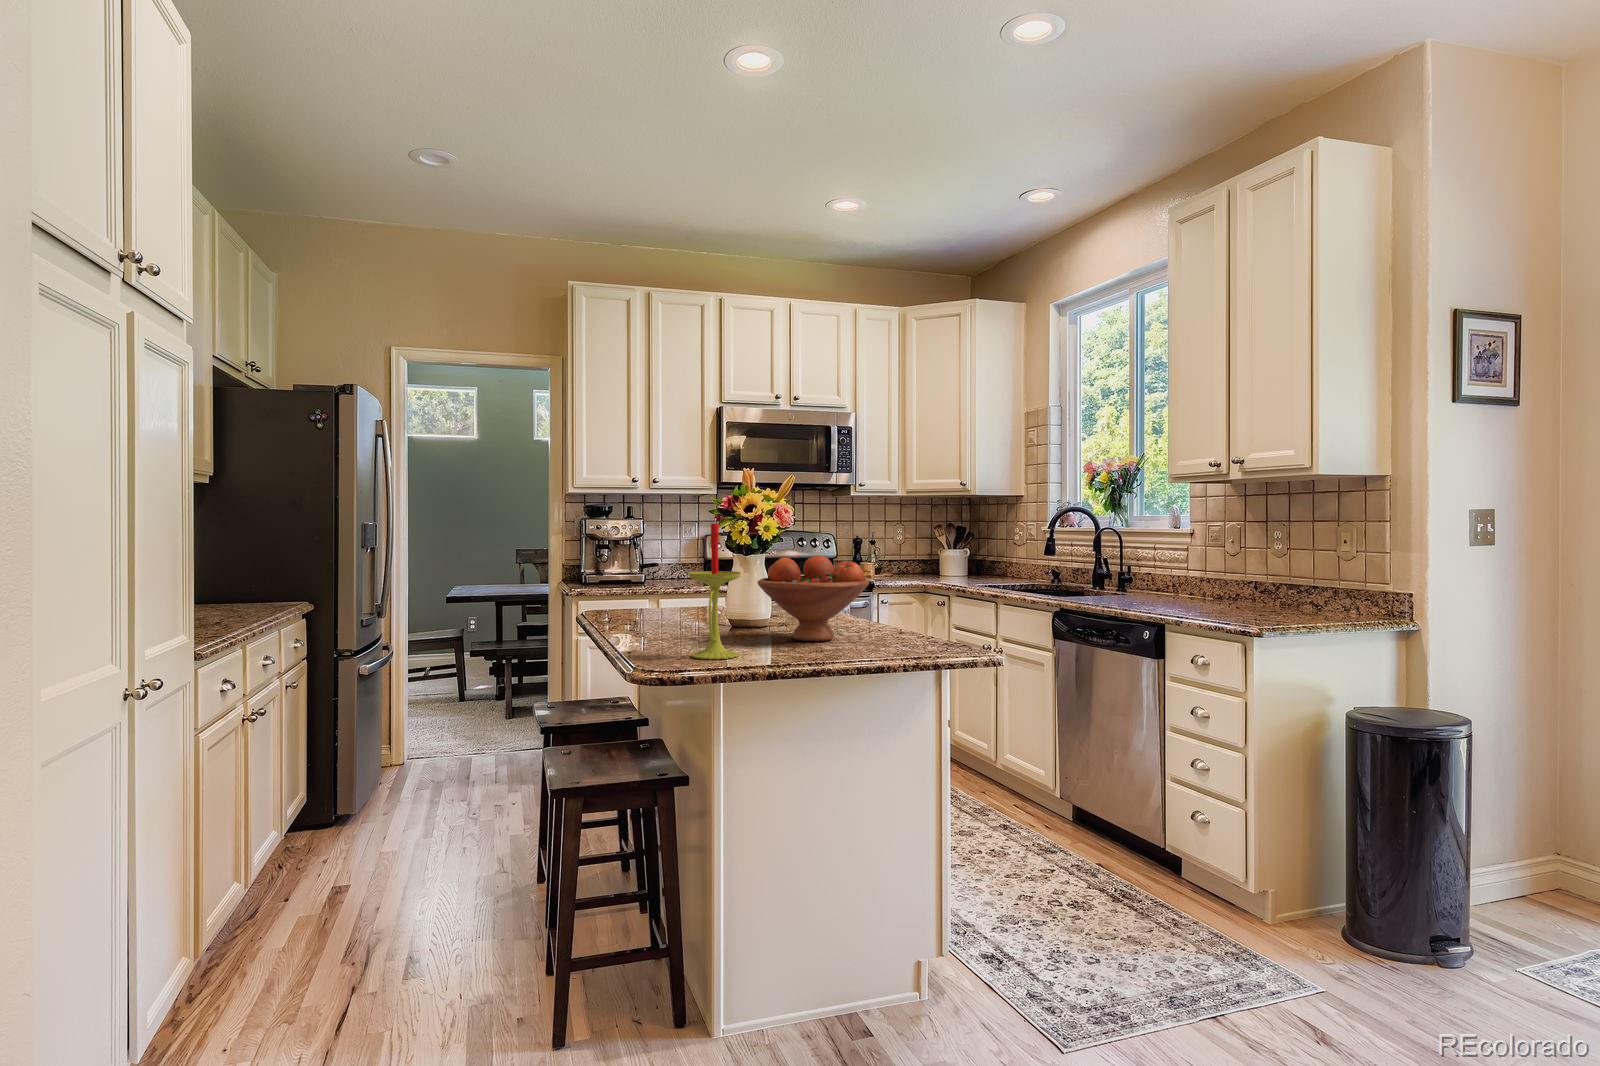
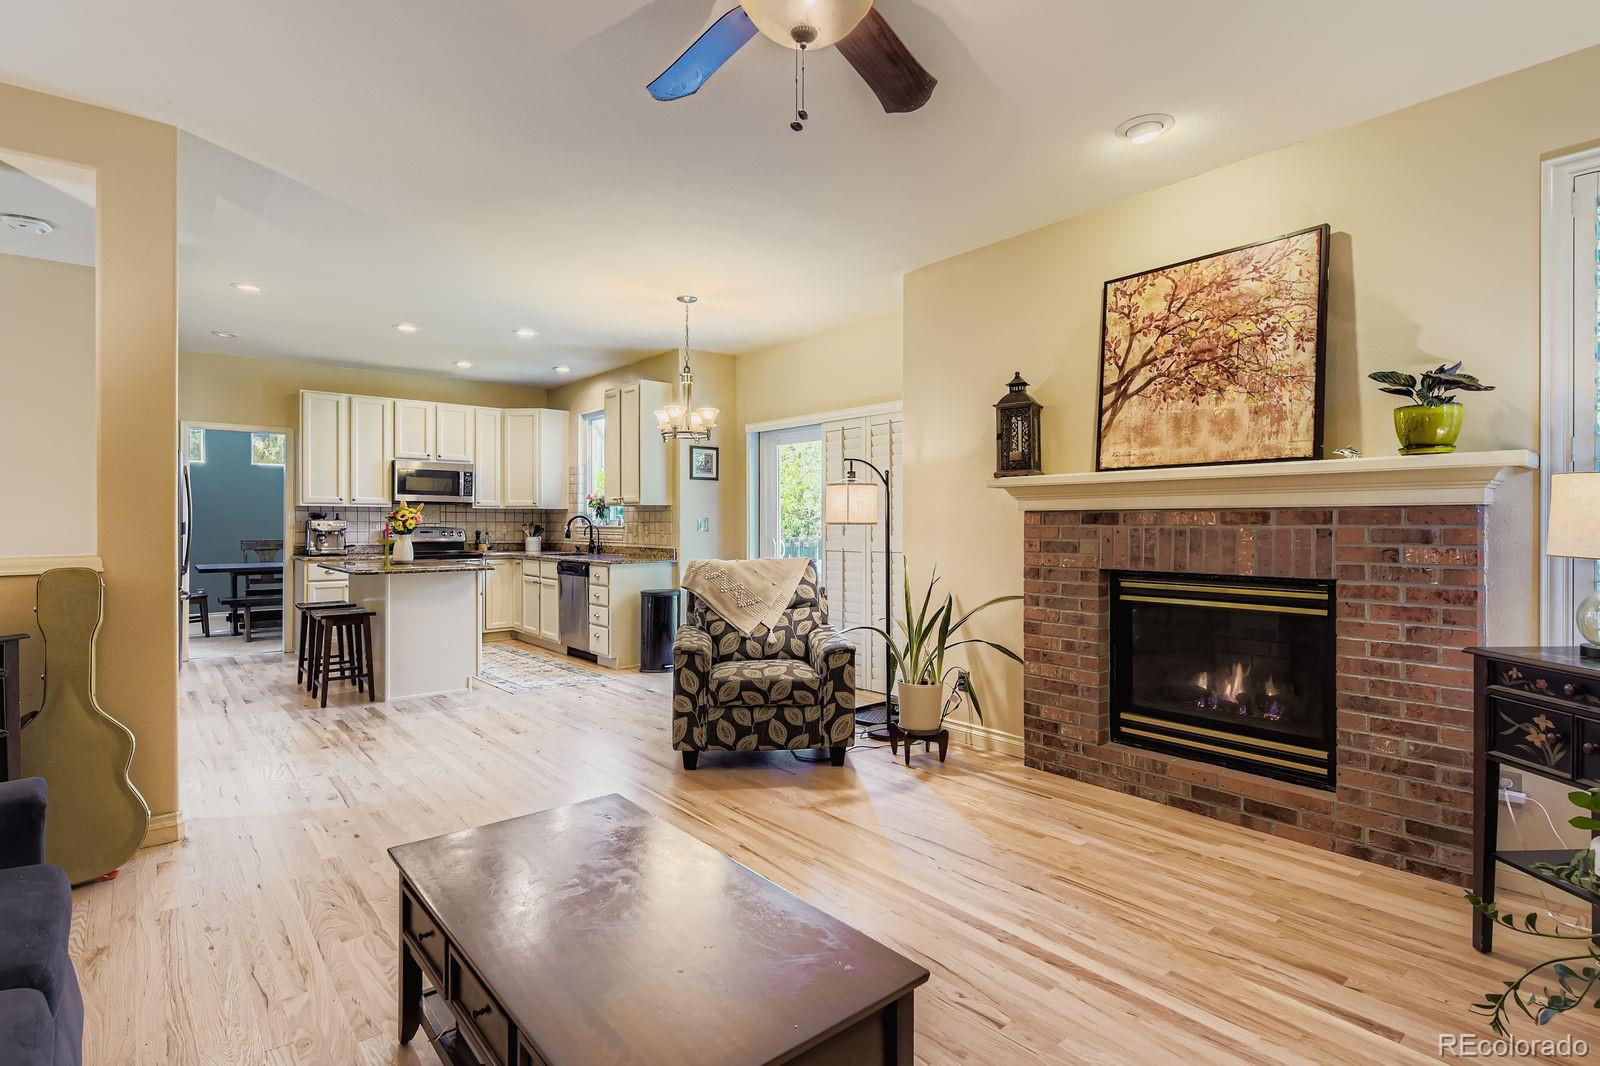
fruit bowl: present [757,556,869,641] -> none [406,535,453,567]

